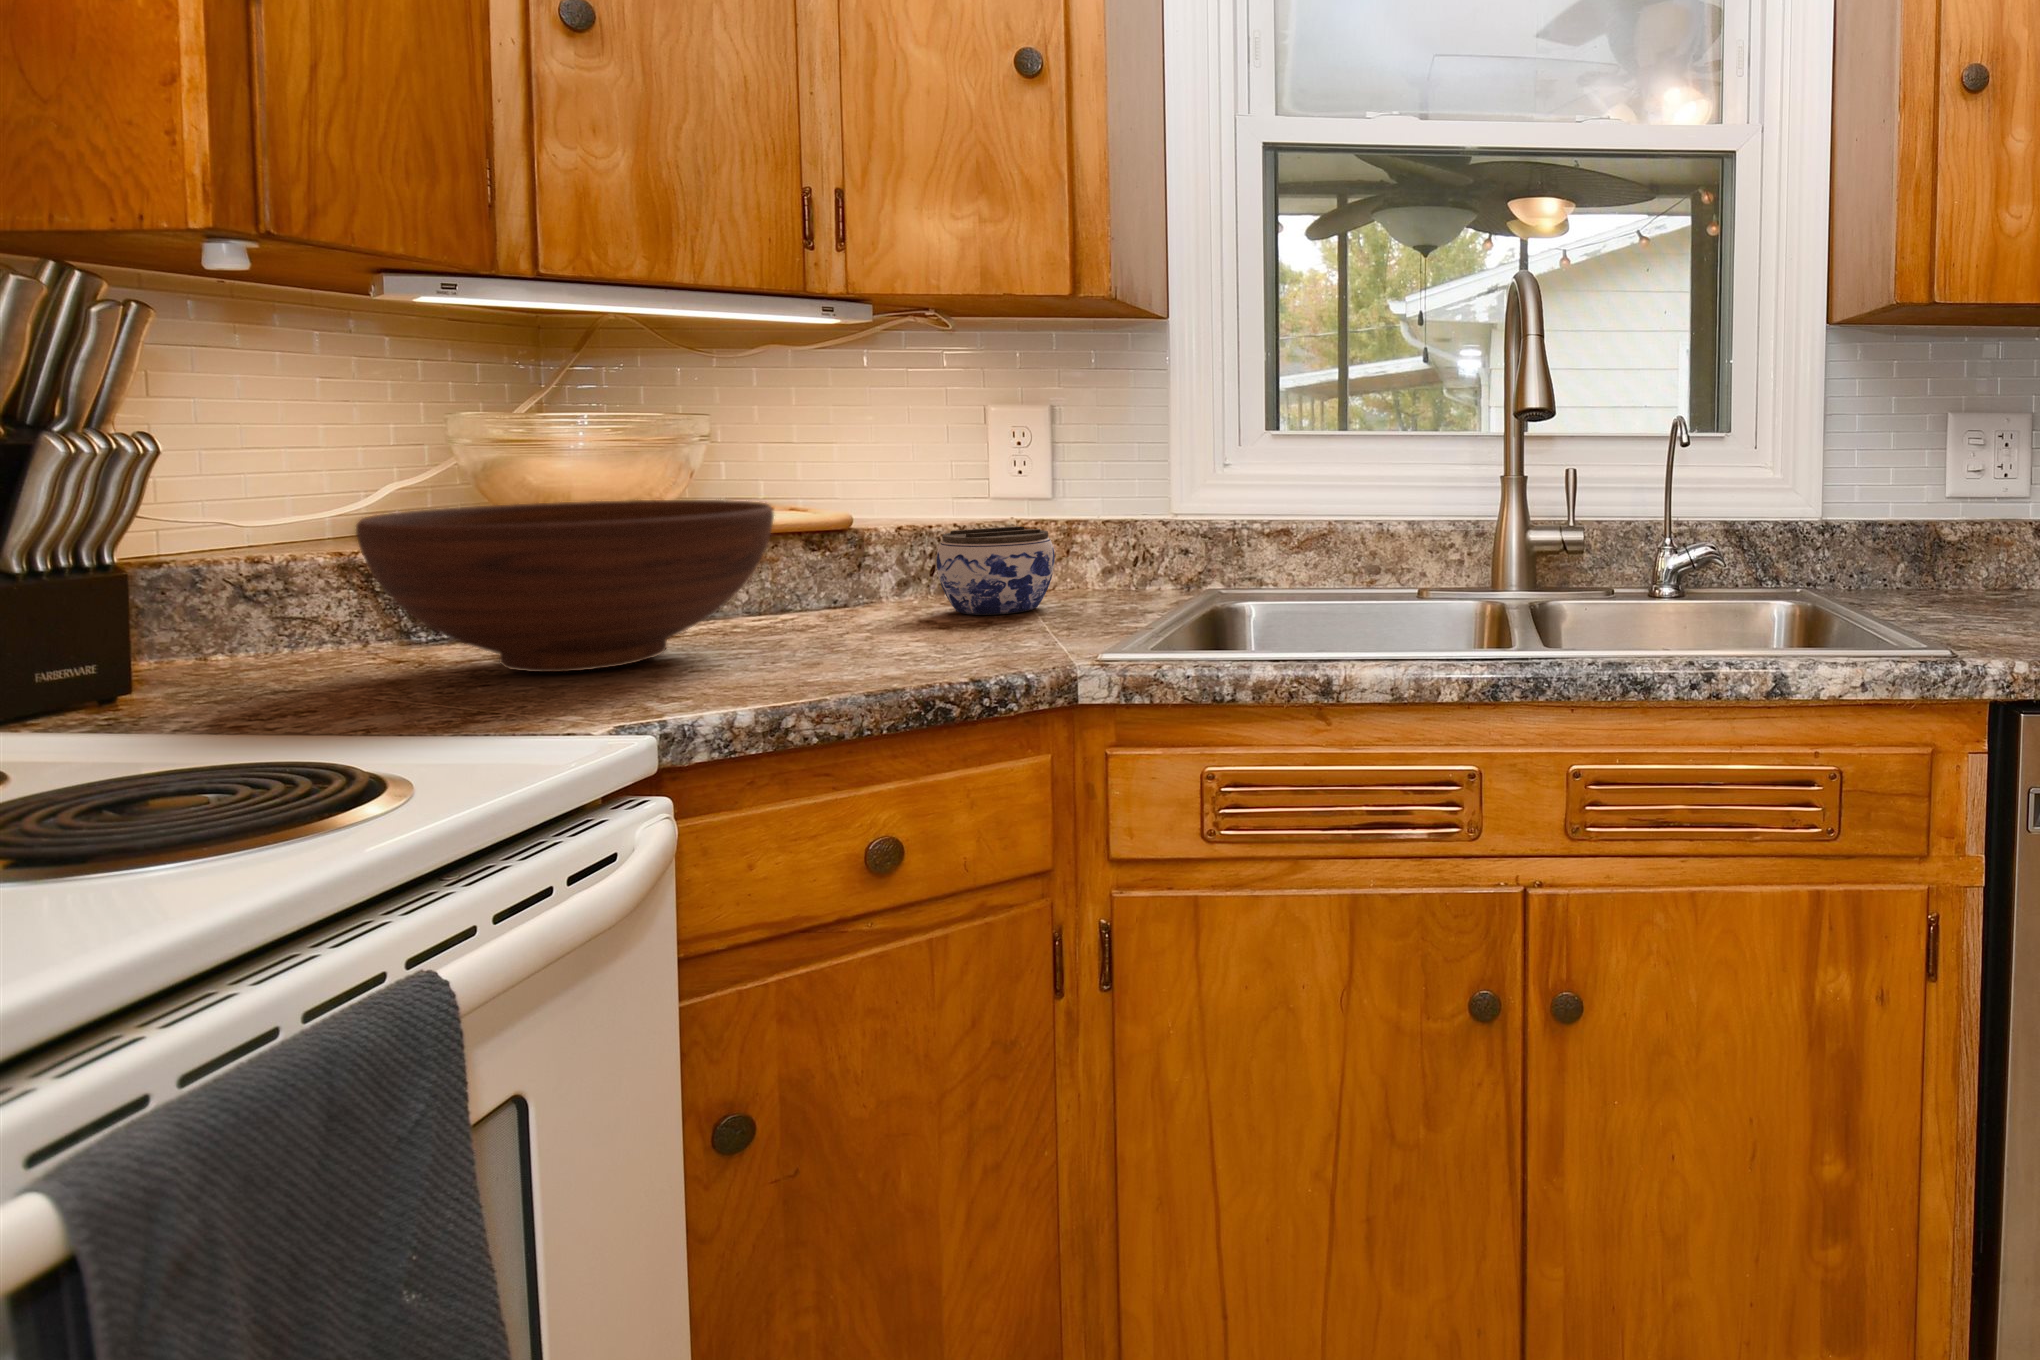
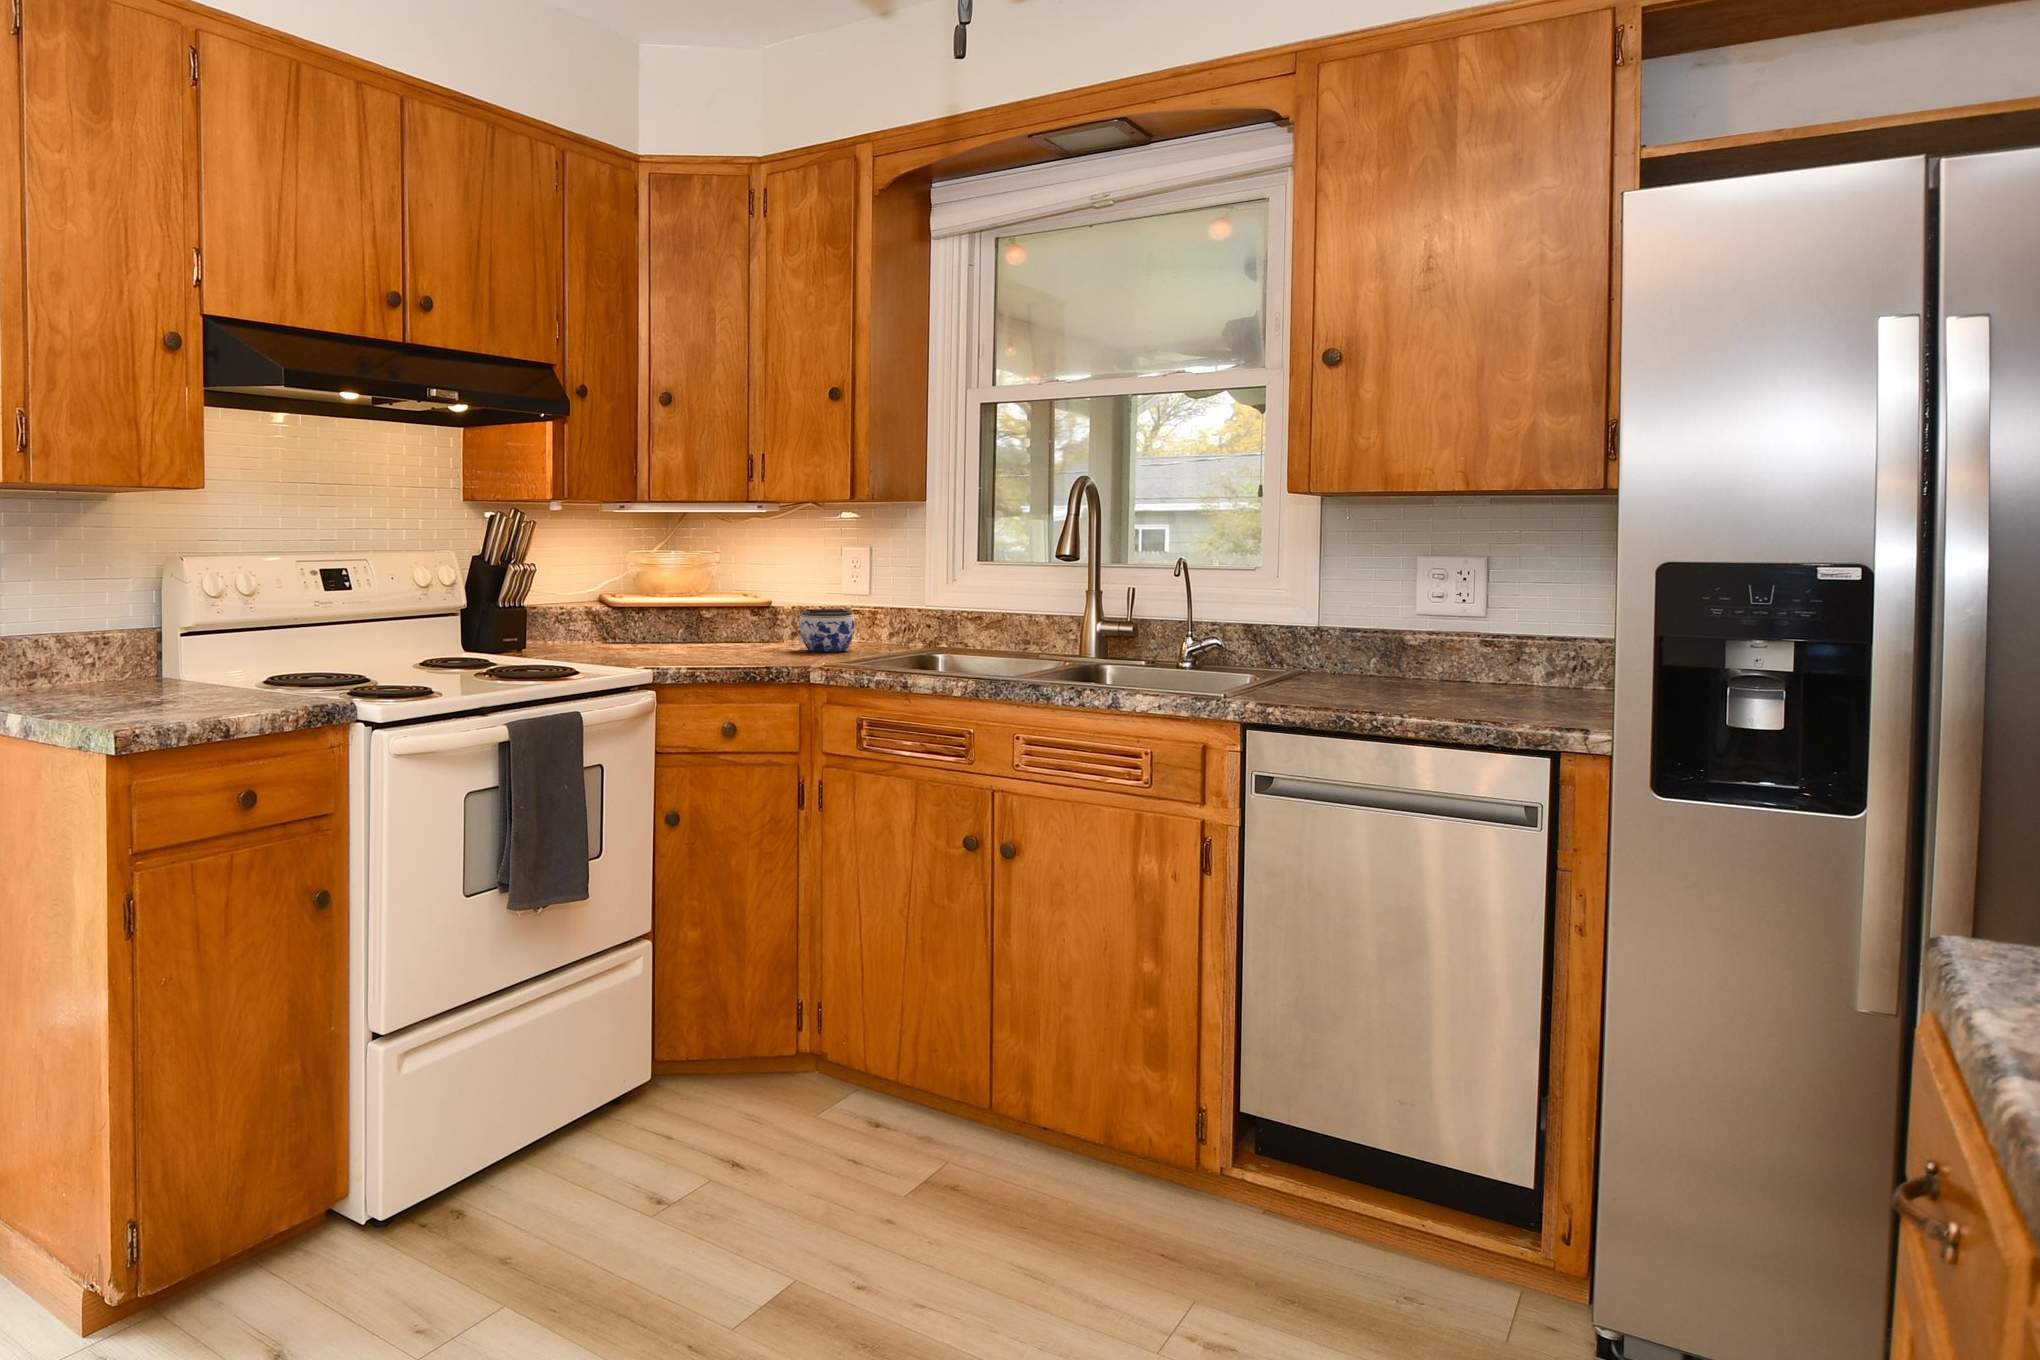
fruit bowl: present [356,500,774,672] -> none [591,589,722,655]

